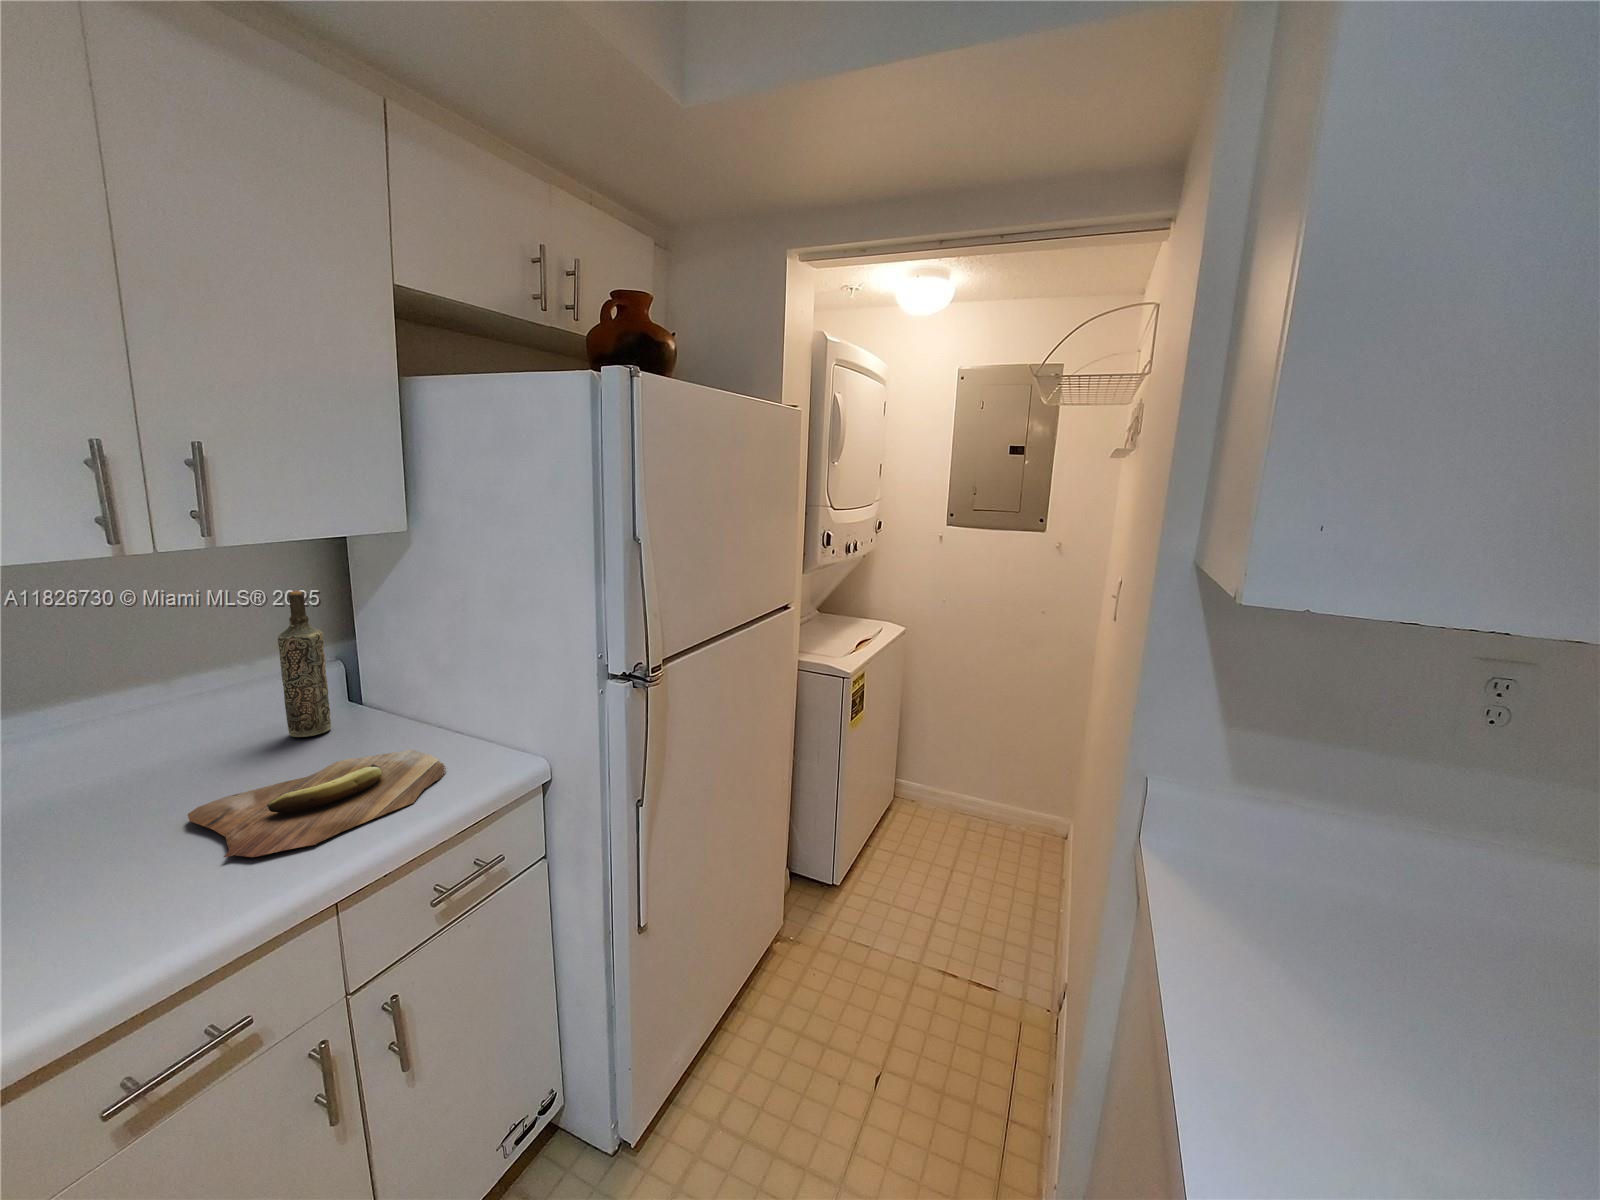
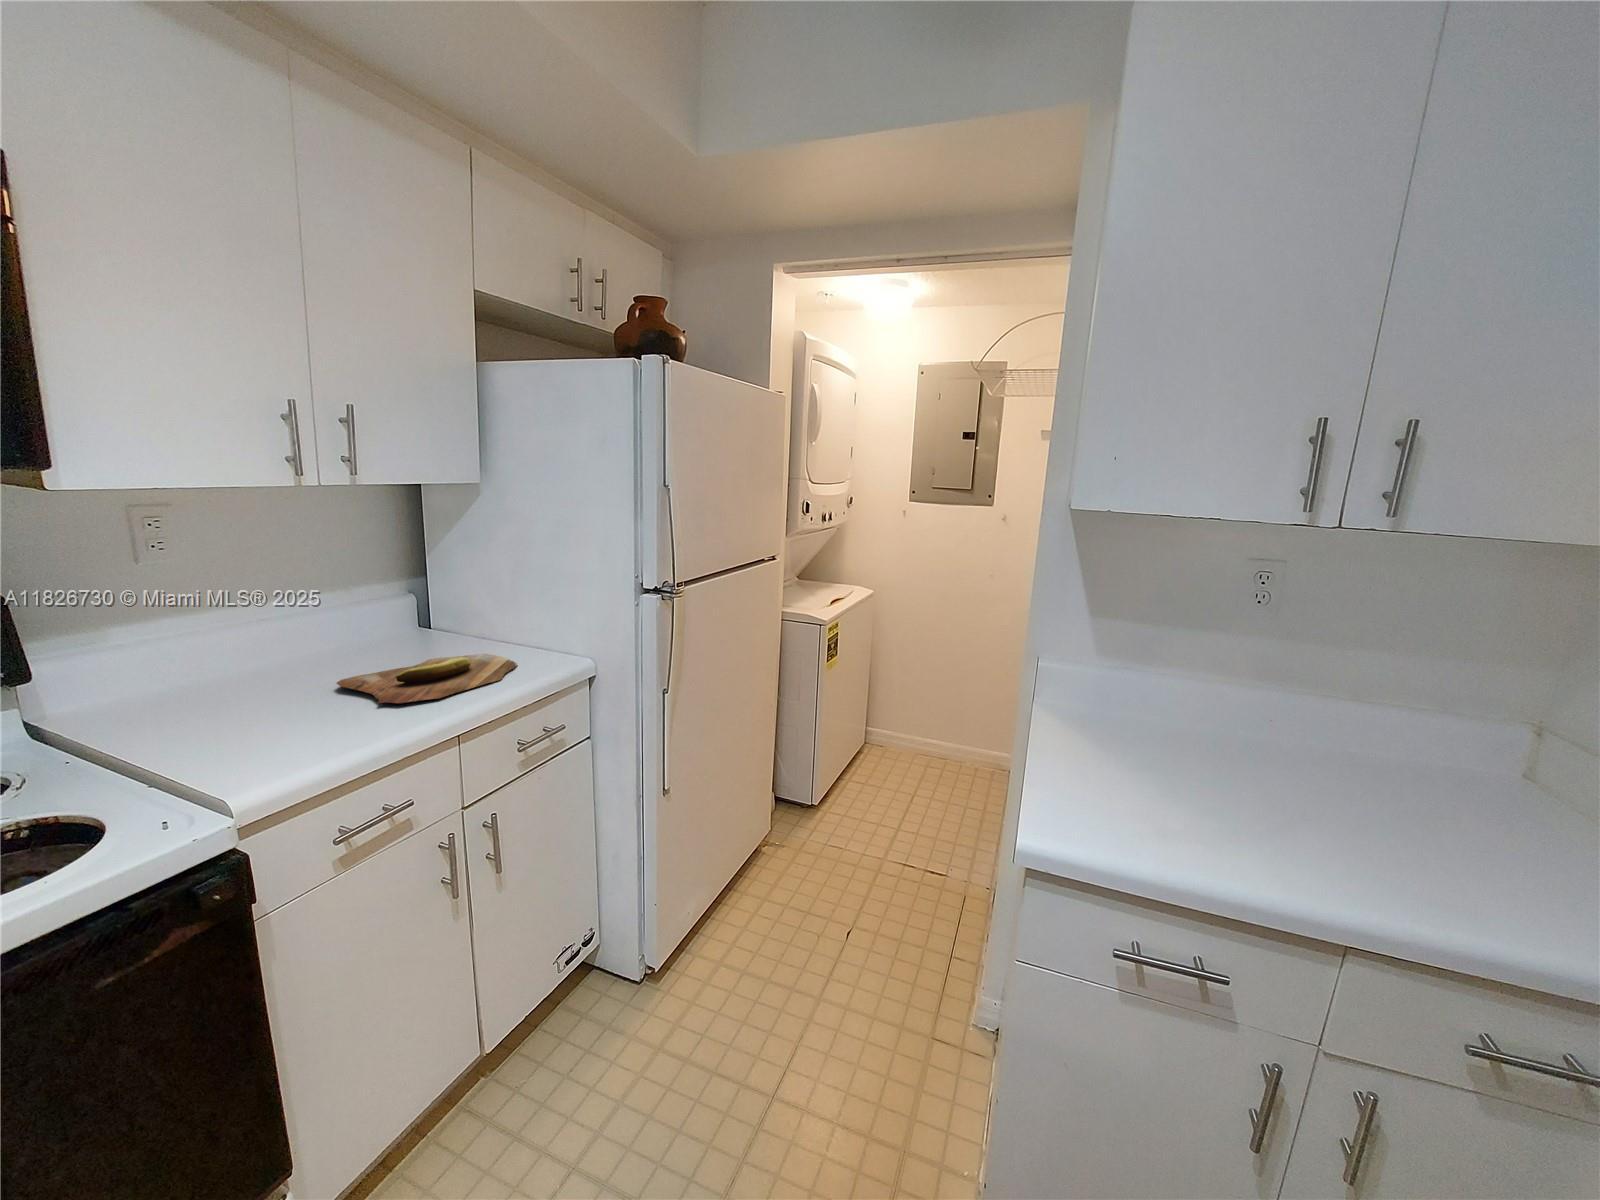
bottle: present [278,591,331,737] -> none [377,530,414,646]

